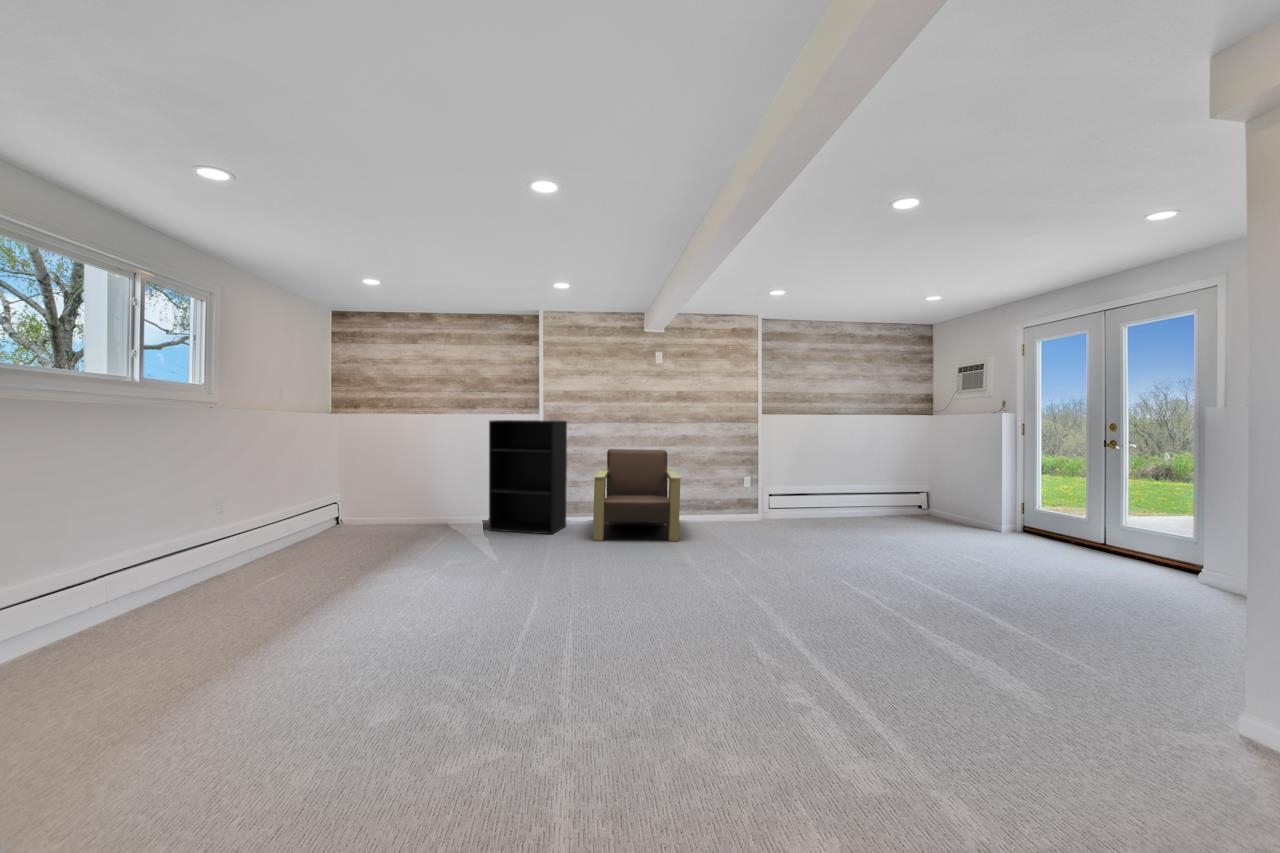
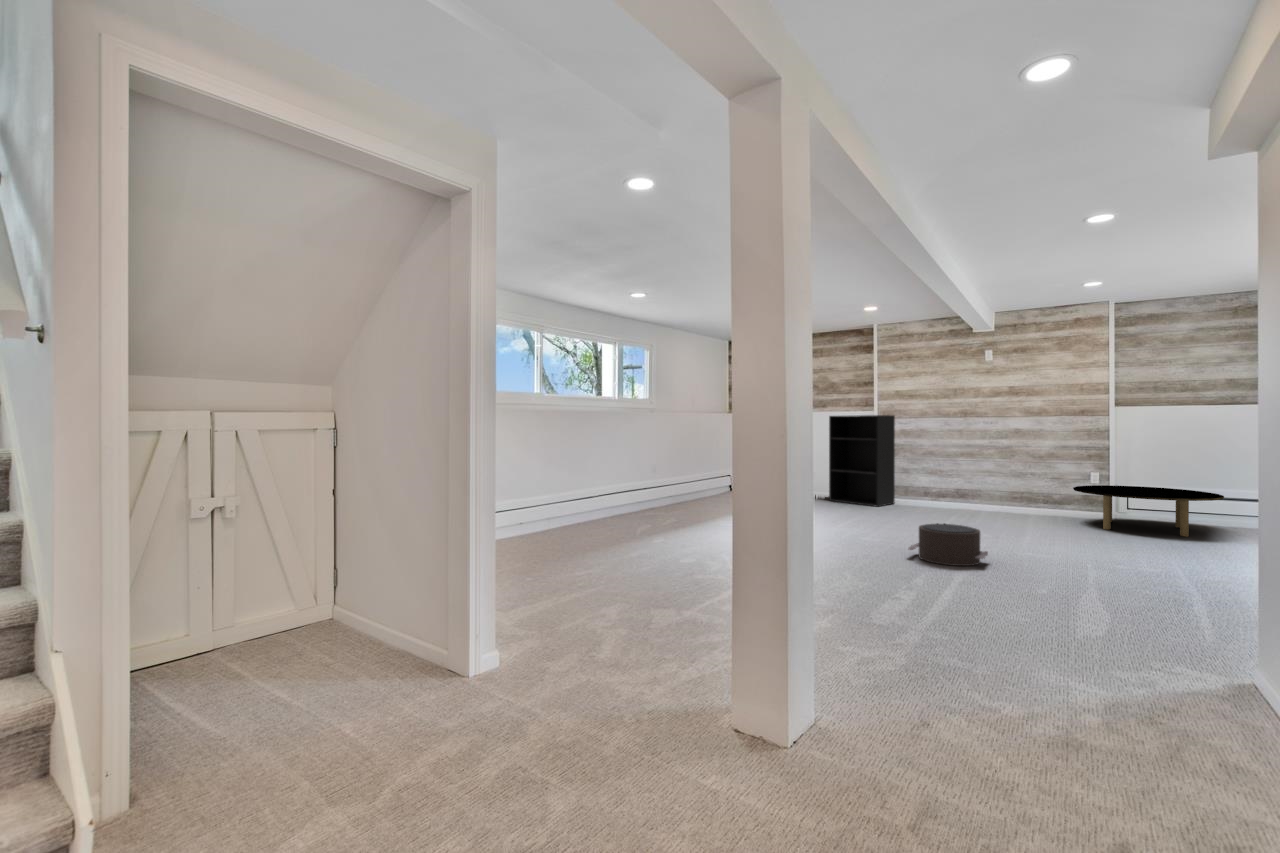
armchair: present [593,449,681,541] -> none [909,440,1003,519]
coffee table: none [744,490,859,541] -> present [1073,485,1224,536]
pouf: none [685,593,796,673] -> present [908,524,988,566]

